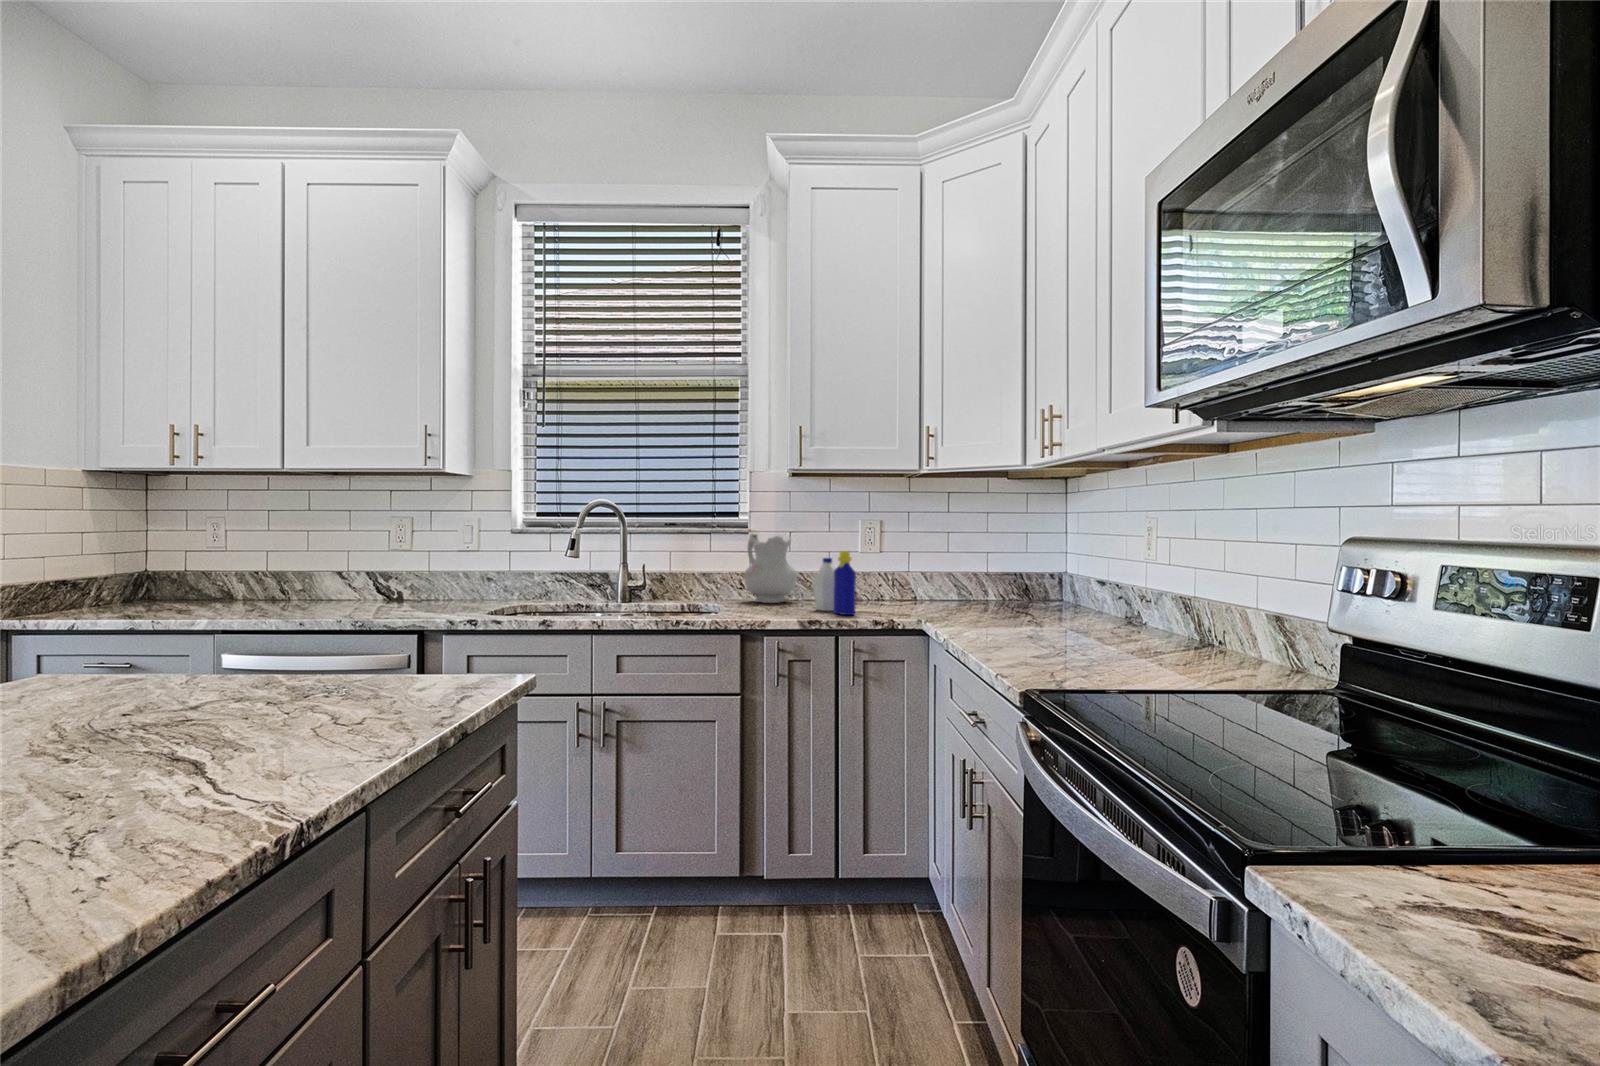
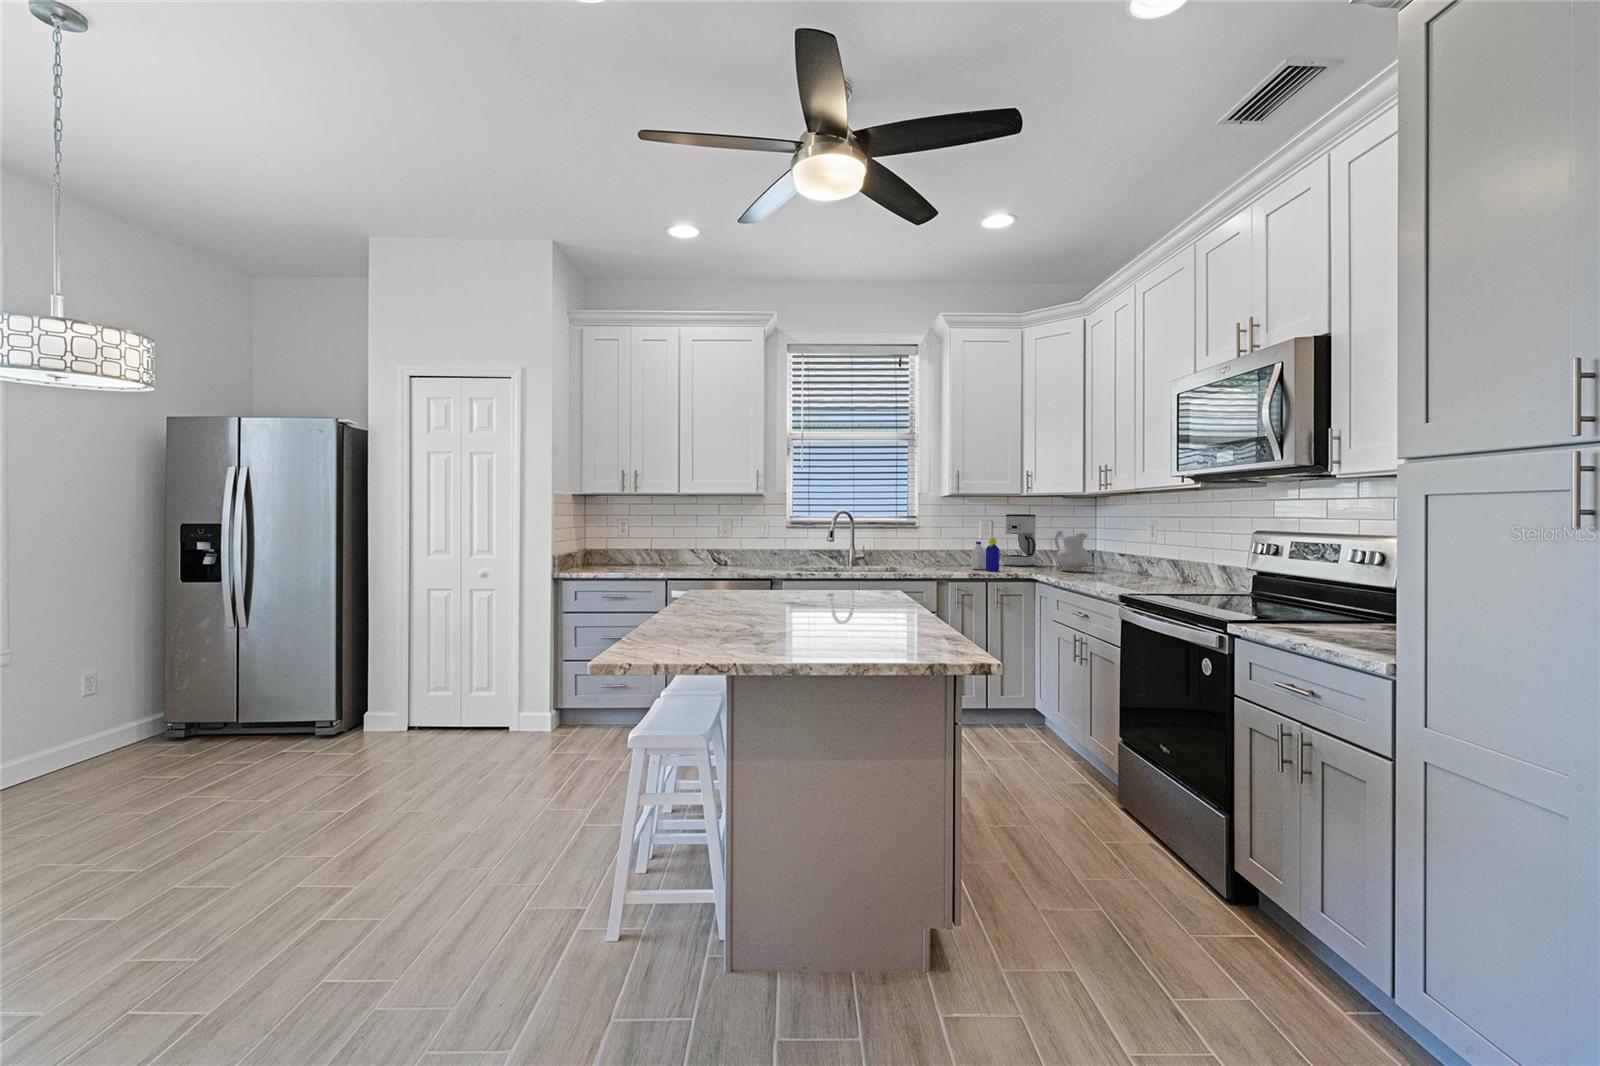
coffee maker: none [897,508,957,603] -> present [1004,514,1036,566]
ceramic pitcher: present [744,534,797,603] -> present [1054,531,1090,572]

